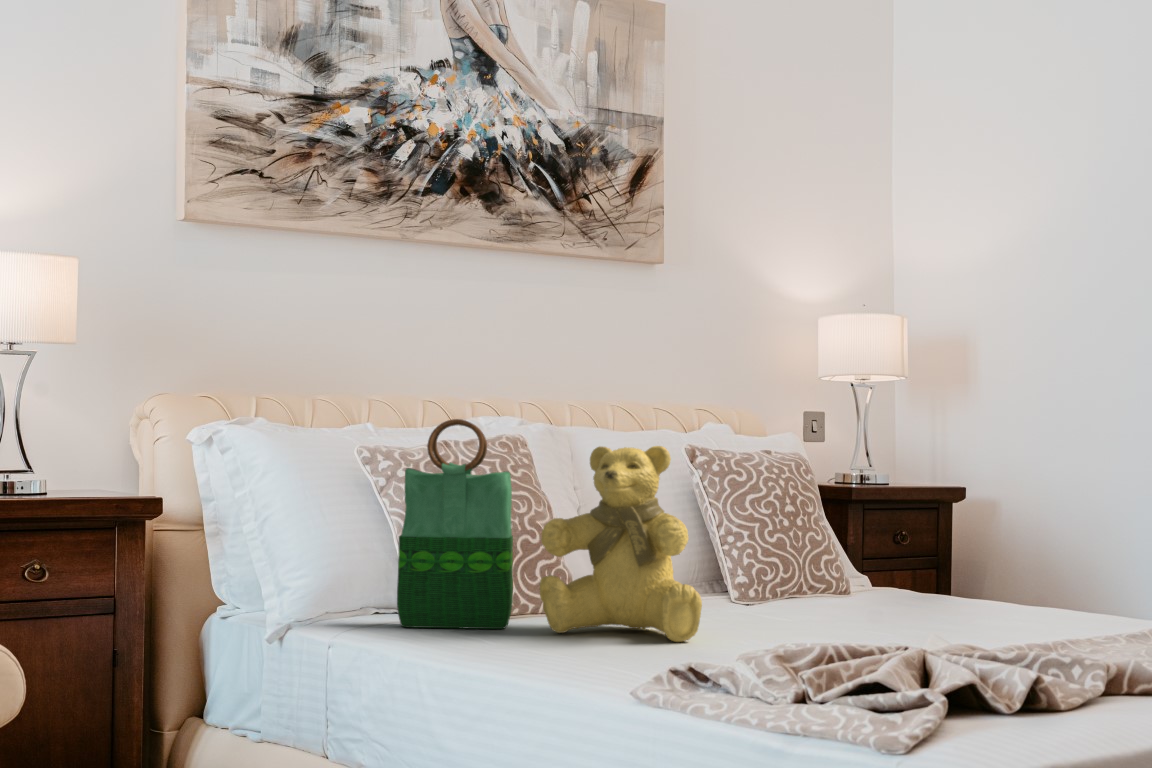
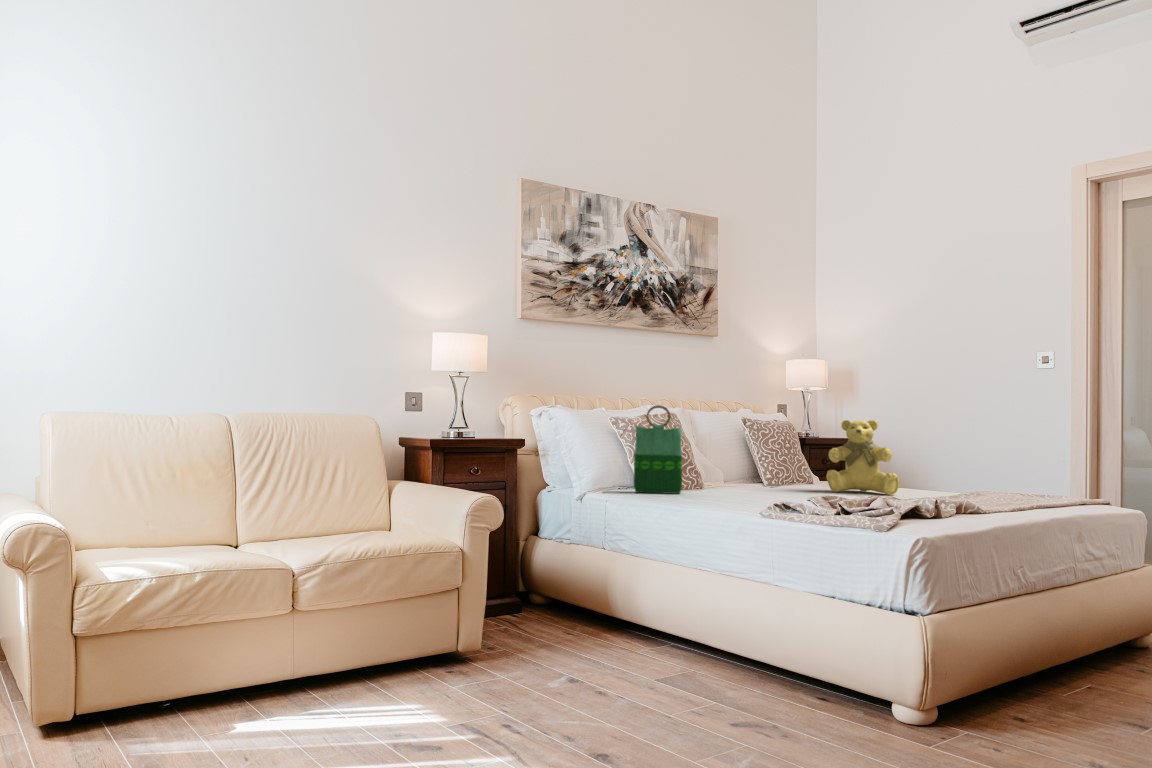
teddy bear: present [540,446,702,642] -> present [826,420,900,495]

